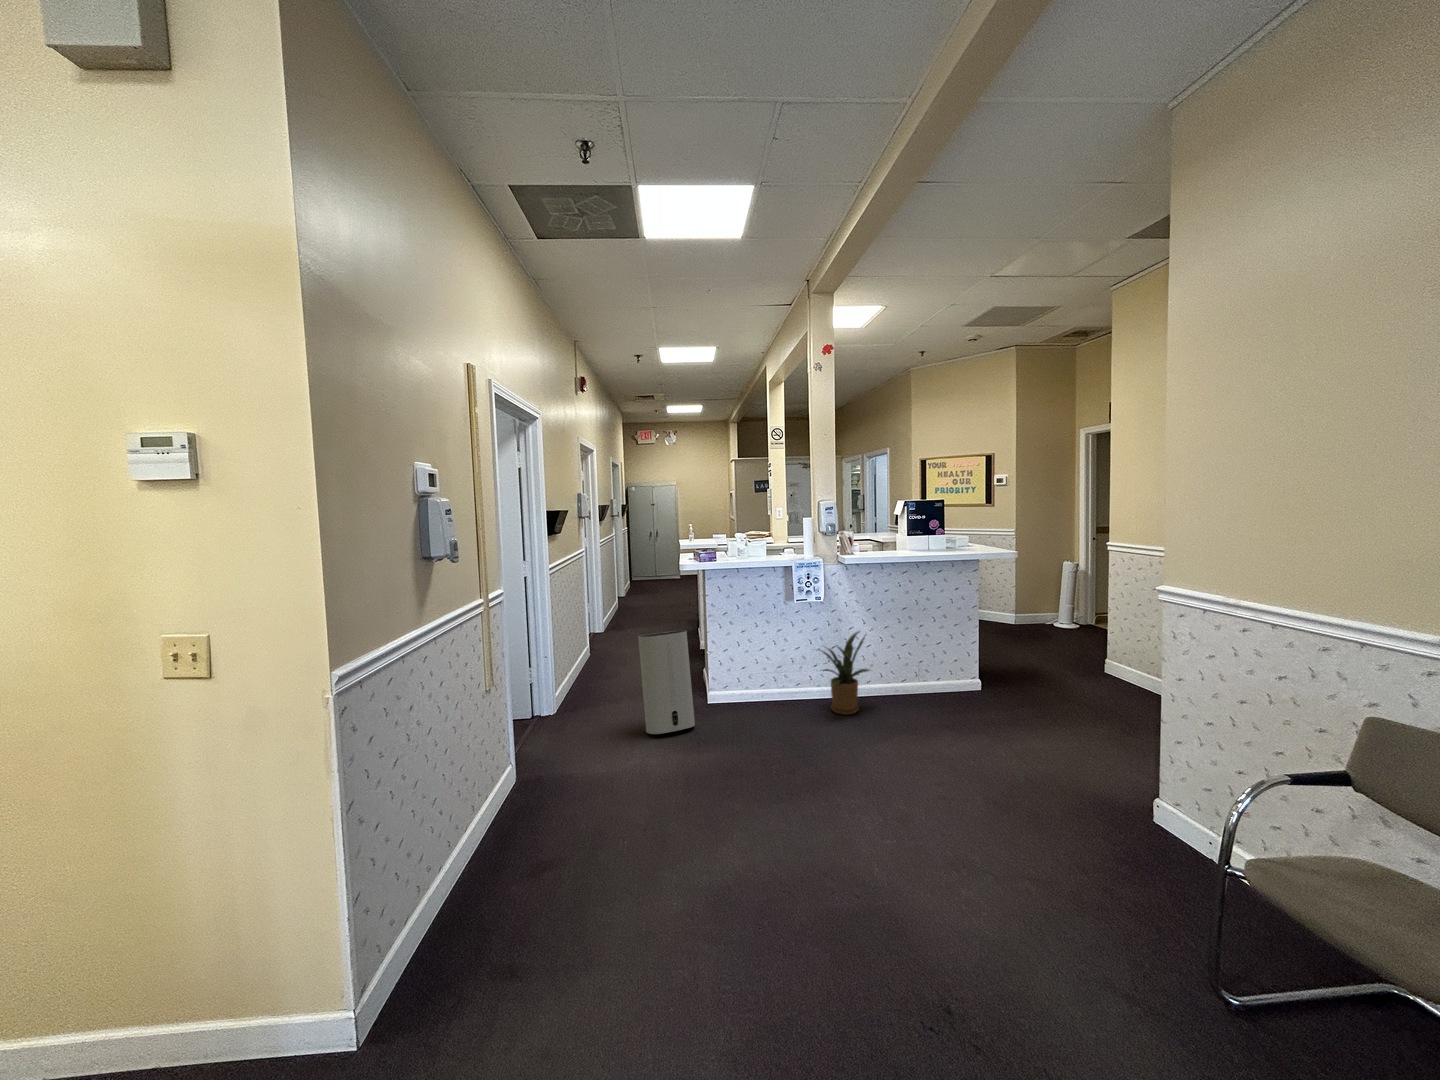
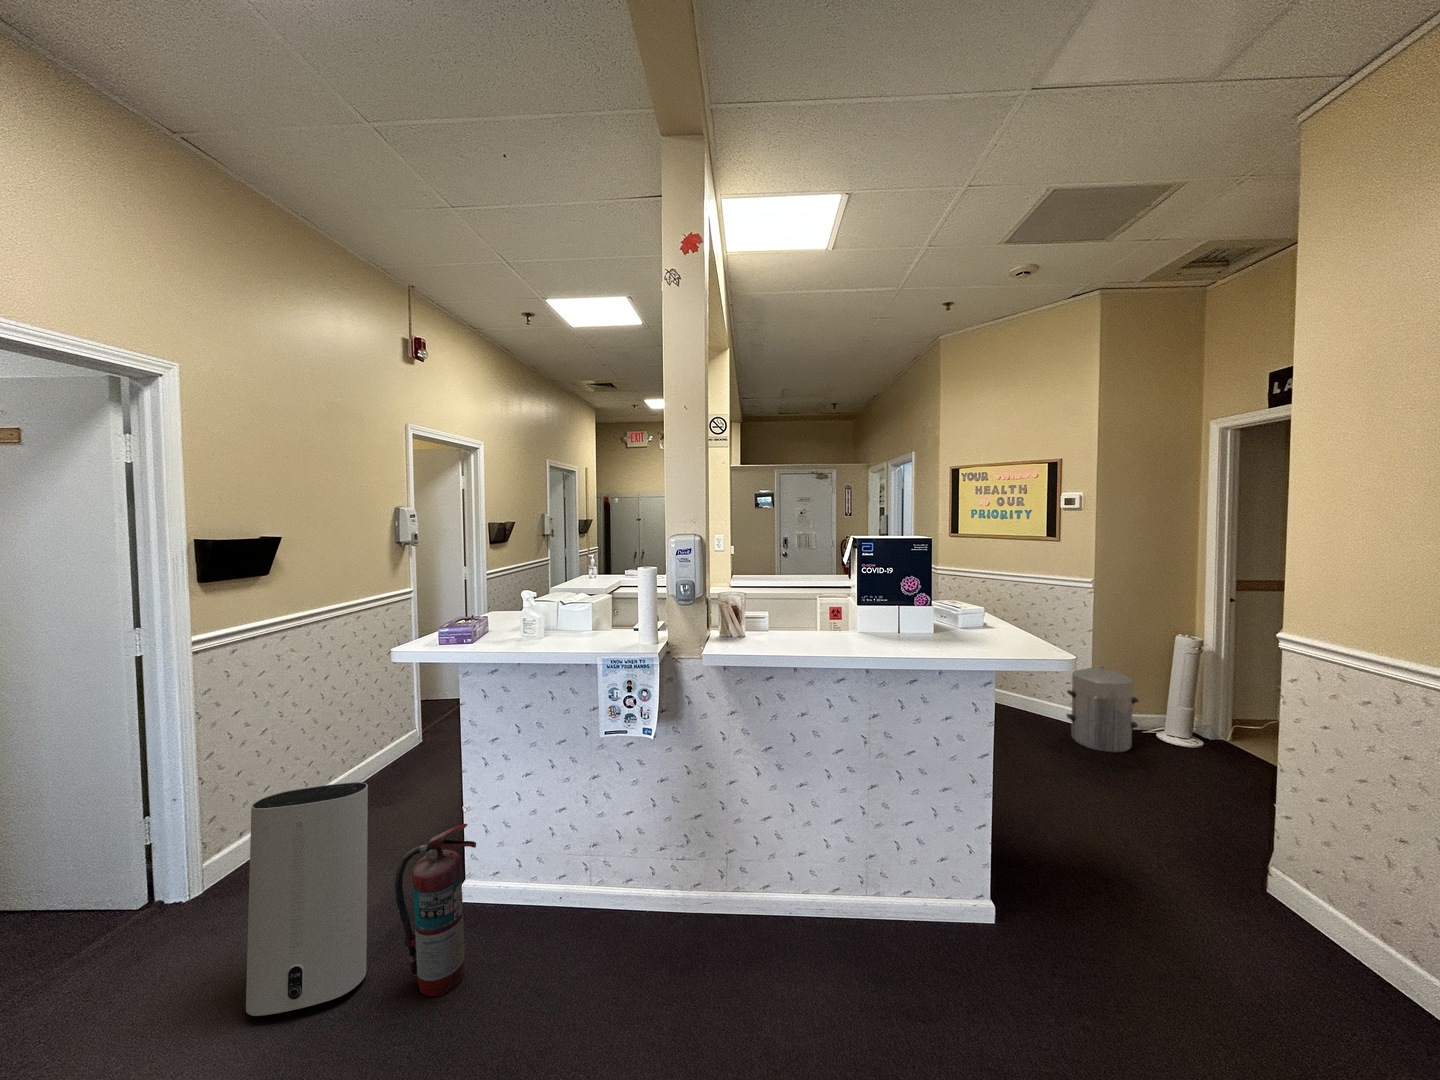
waste bin: none [1001,582,1043,633] -> present [1067,666,1138,753]
house plant: present [822,631,870,715] -> none [599,800,751,987]
fire extinguisher: none [711,644,747,726] -> present [395,824,476,996]

